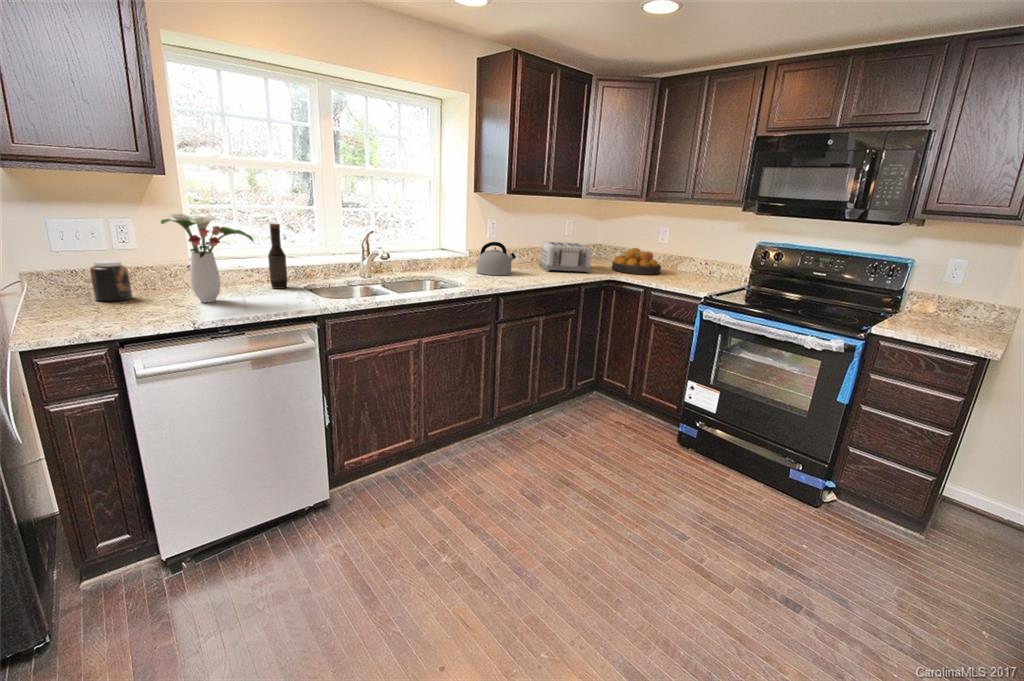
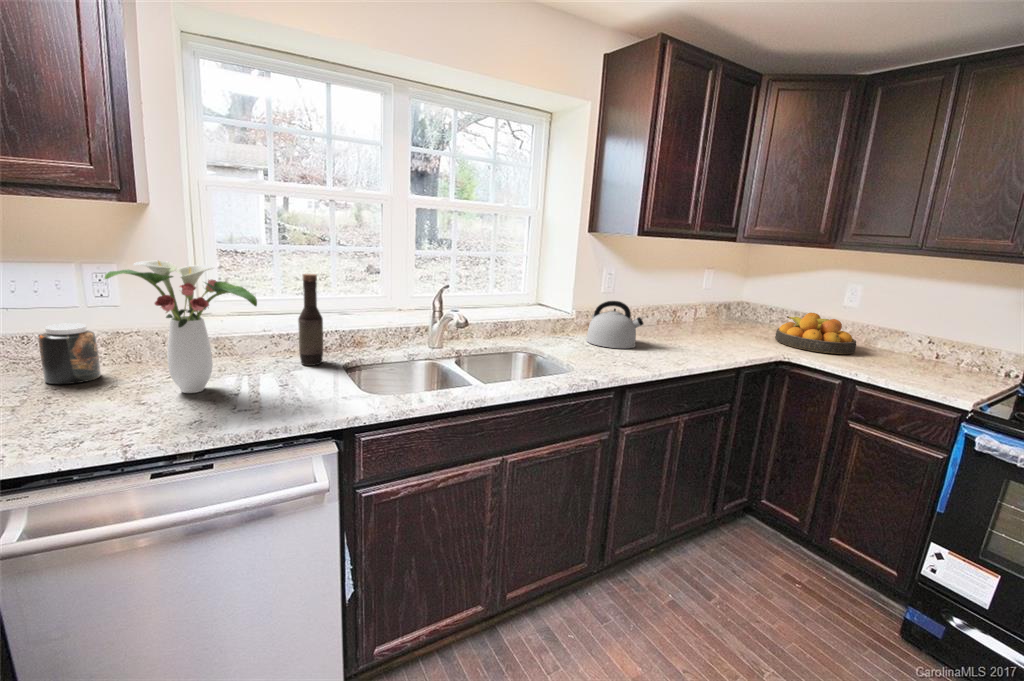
toaster: present [539,242,592,273] -> none [669,299,753,348]

